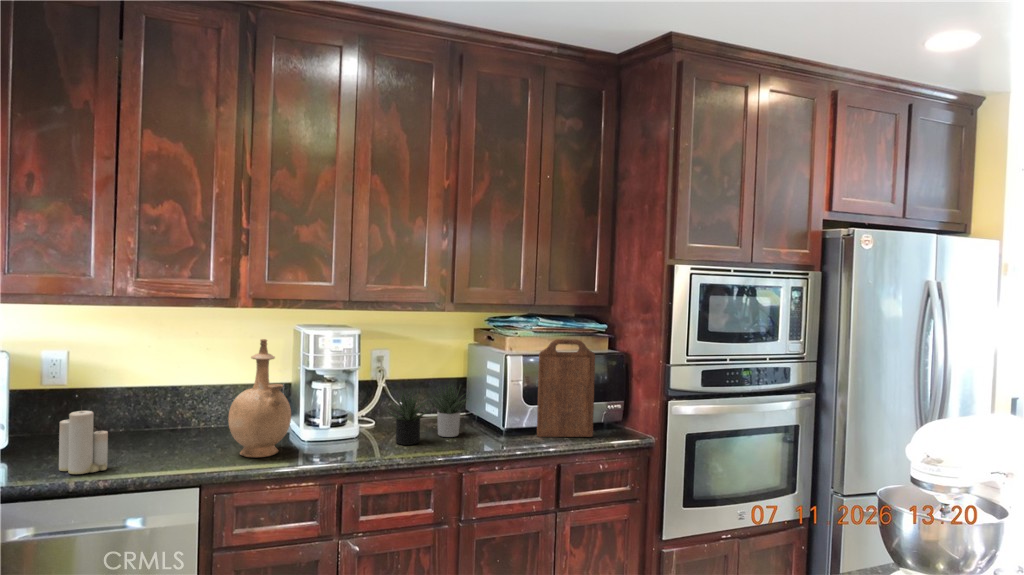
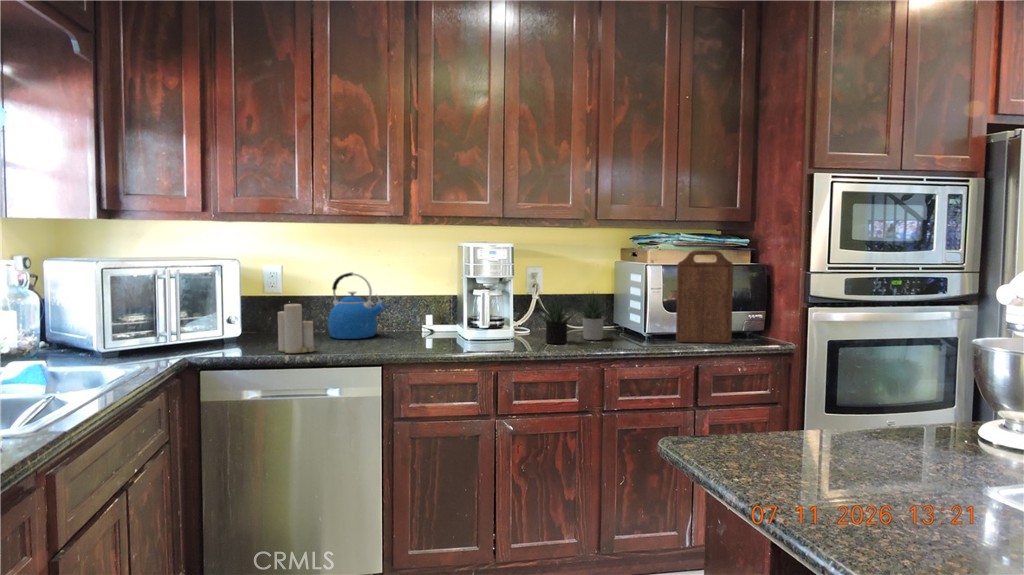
vase: present [229,339,291,457] -> none [405,248,456,348]
kettle: none [126,361,203,445] -> present [328,273,386,339]

